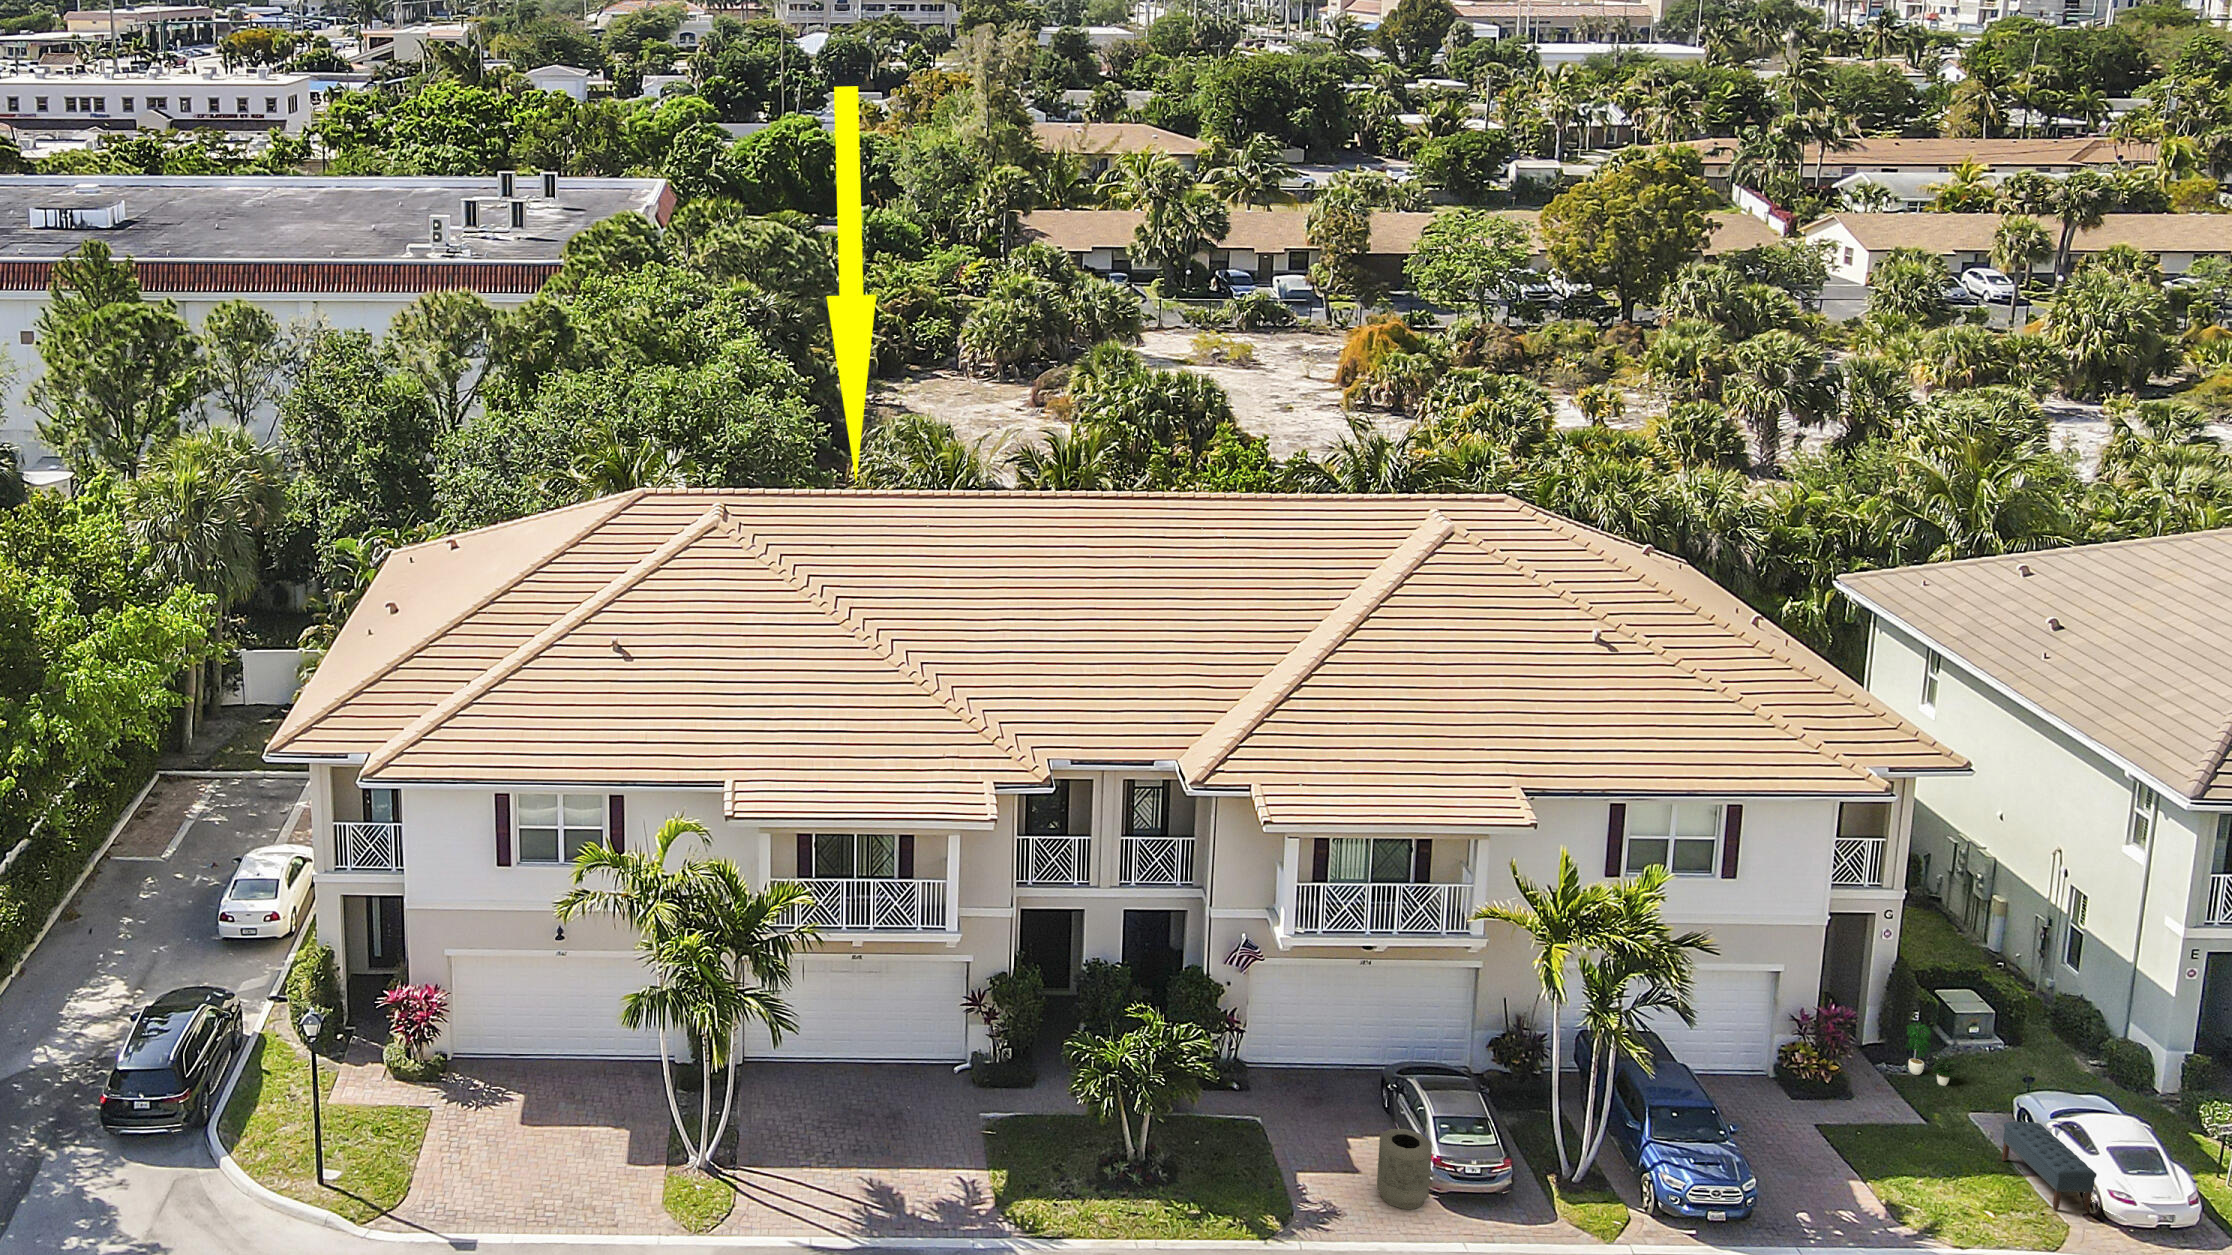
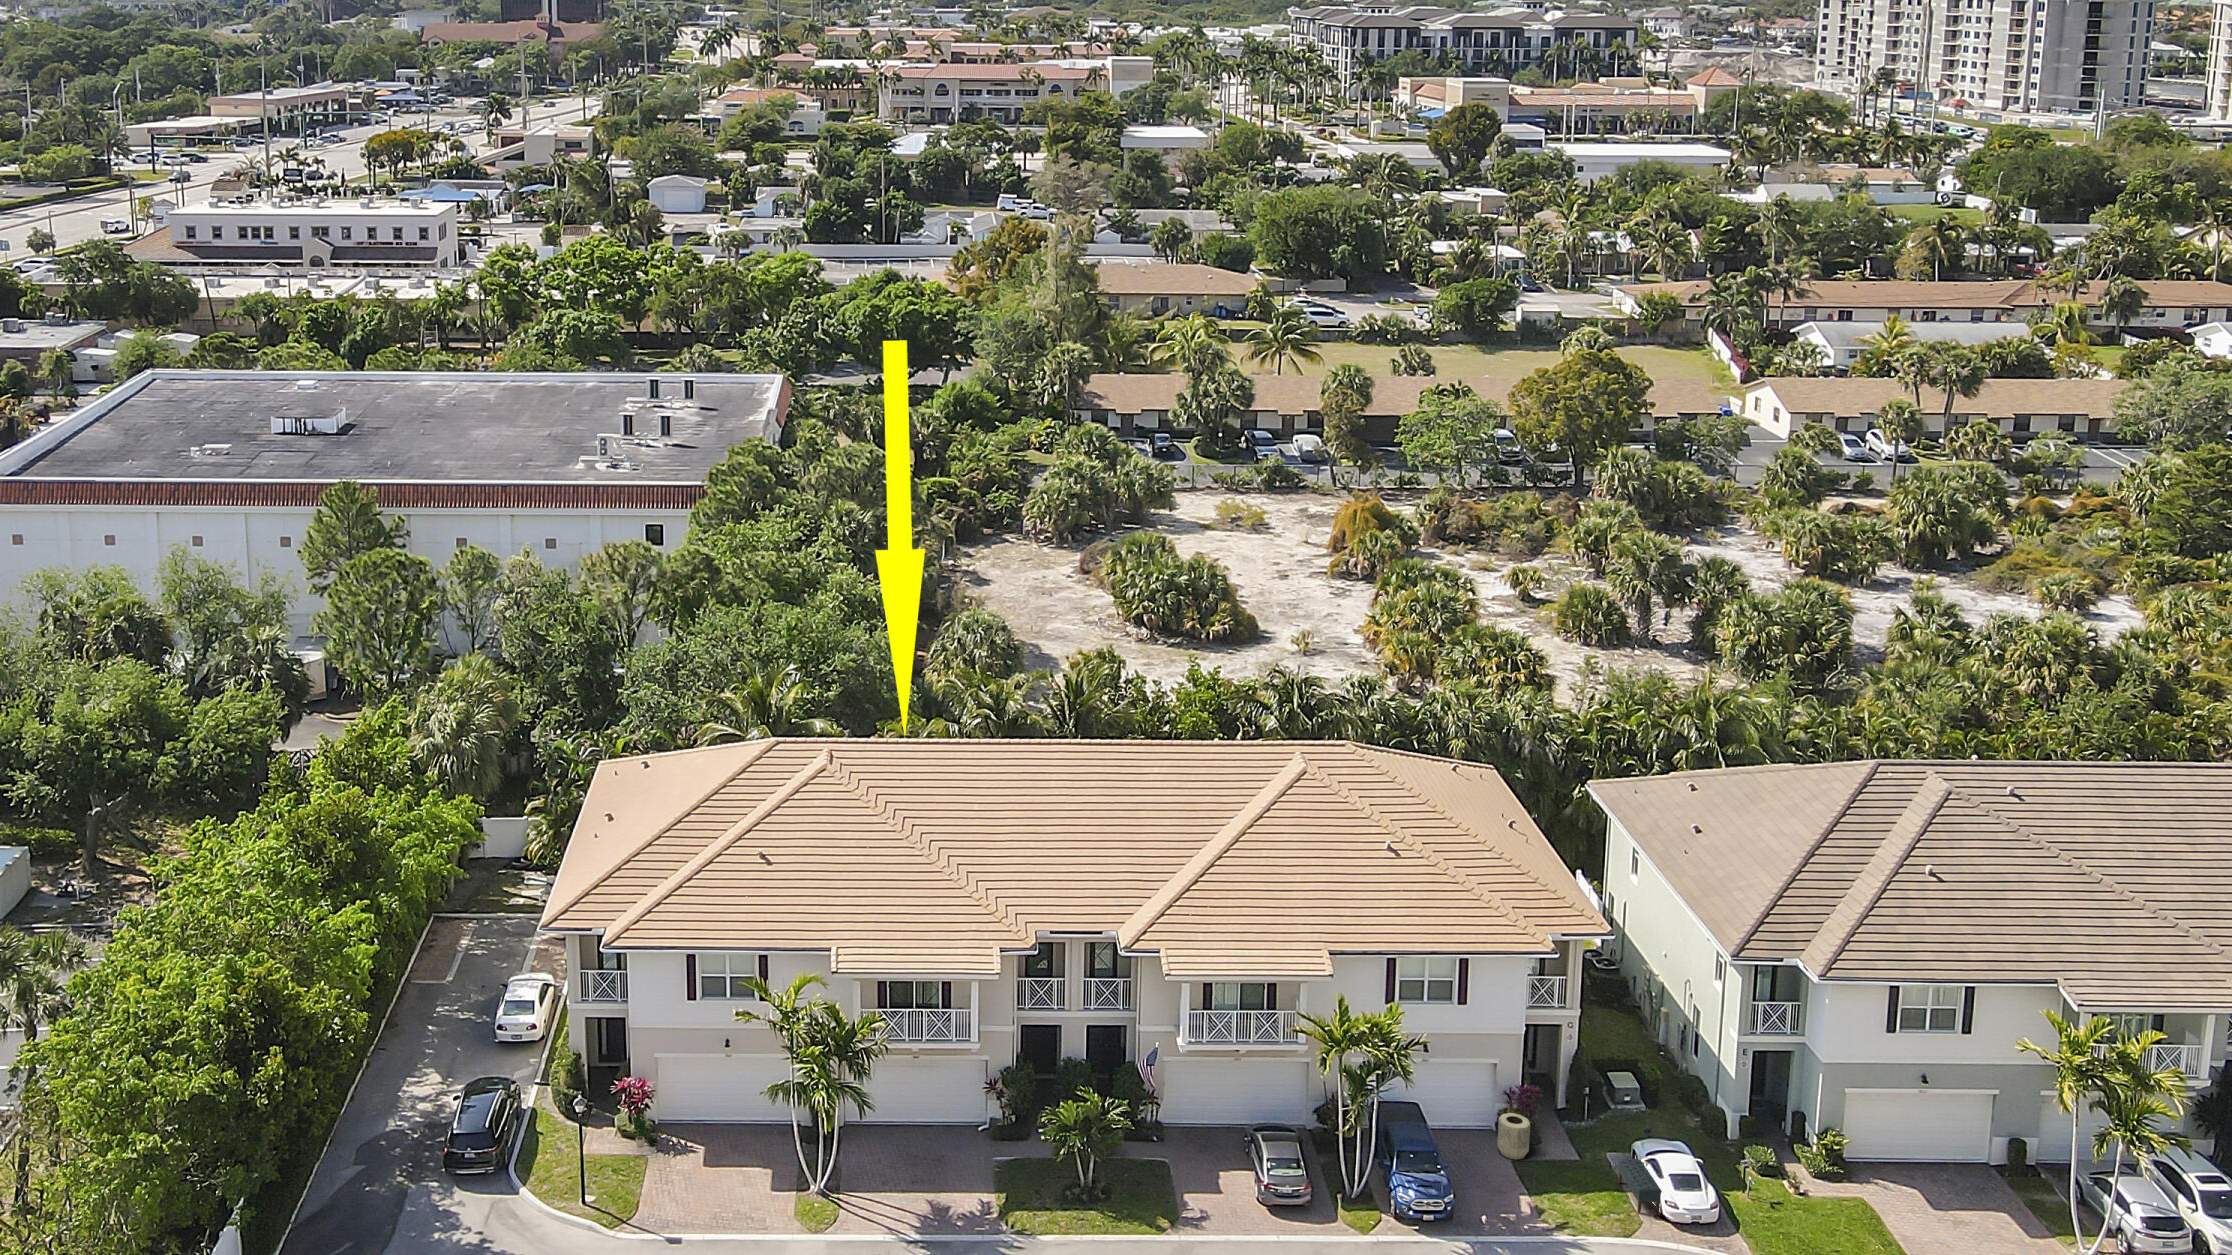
potted plant: present [1906,1023,1957,1086] -> present [633,1114,658,1152]
trash can: present [1377,1129,1432,1209] -> present [1497,1113,1530,1160]

